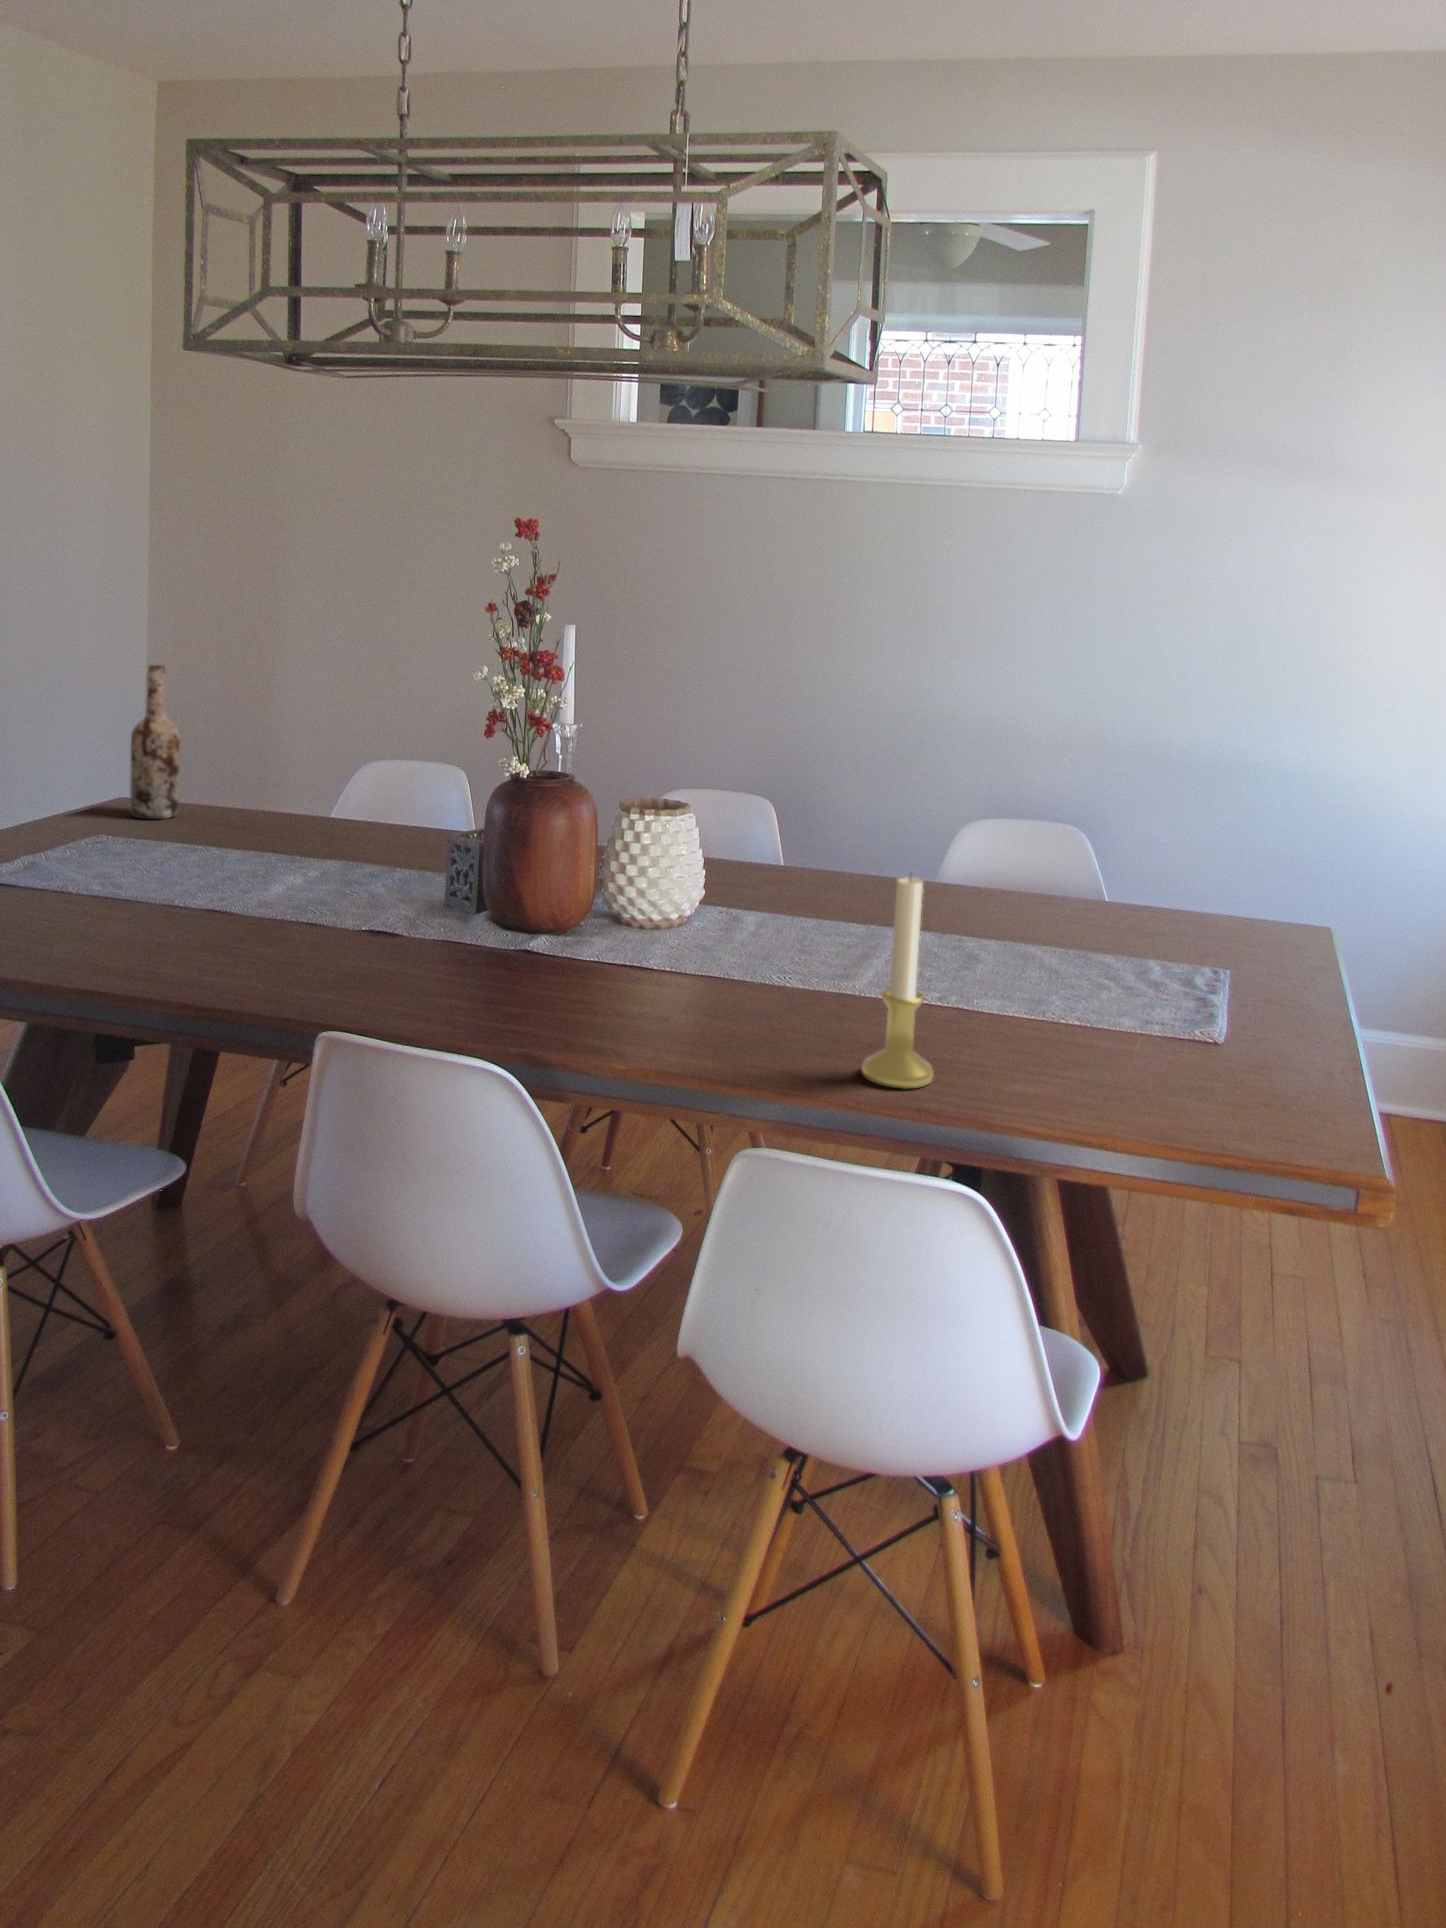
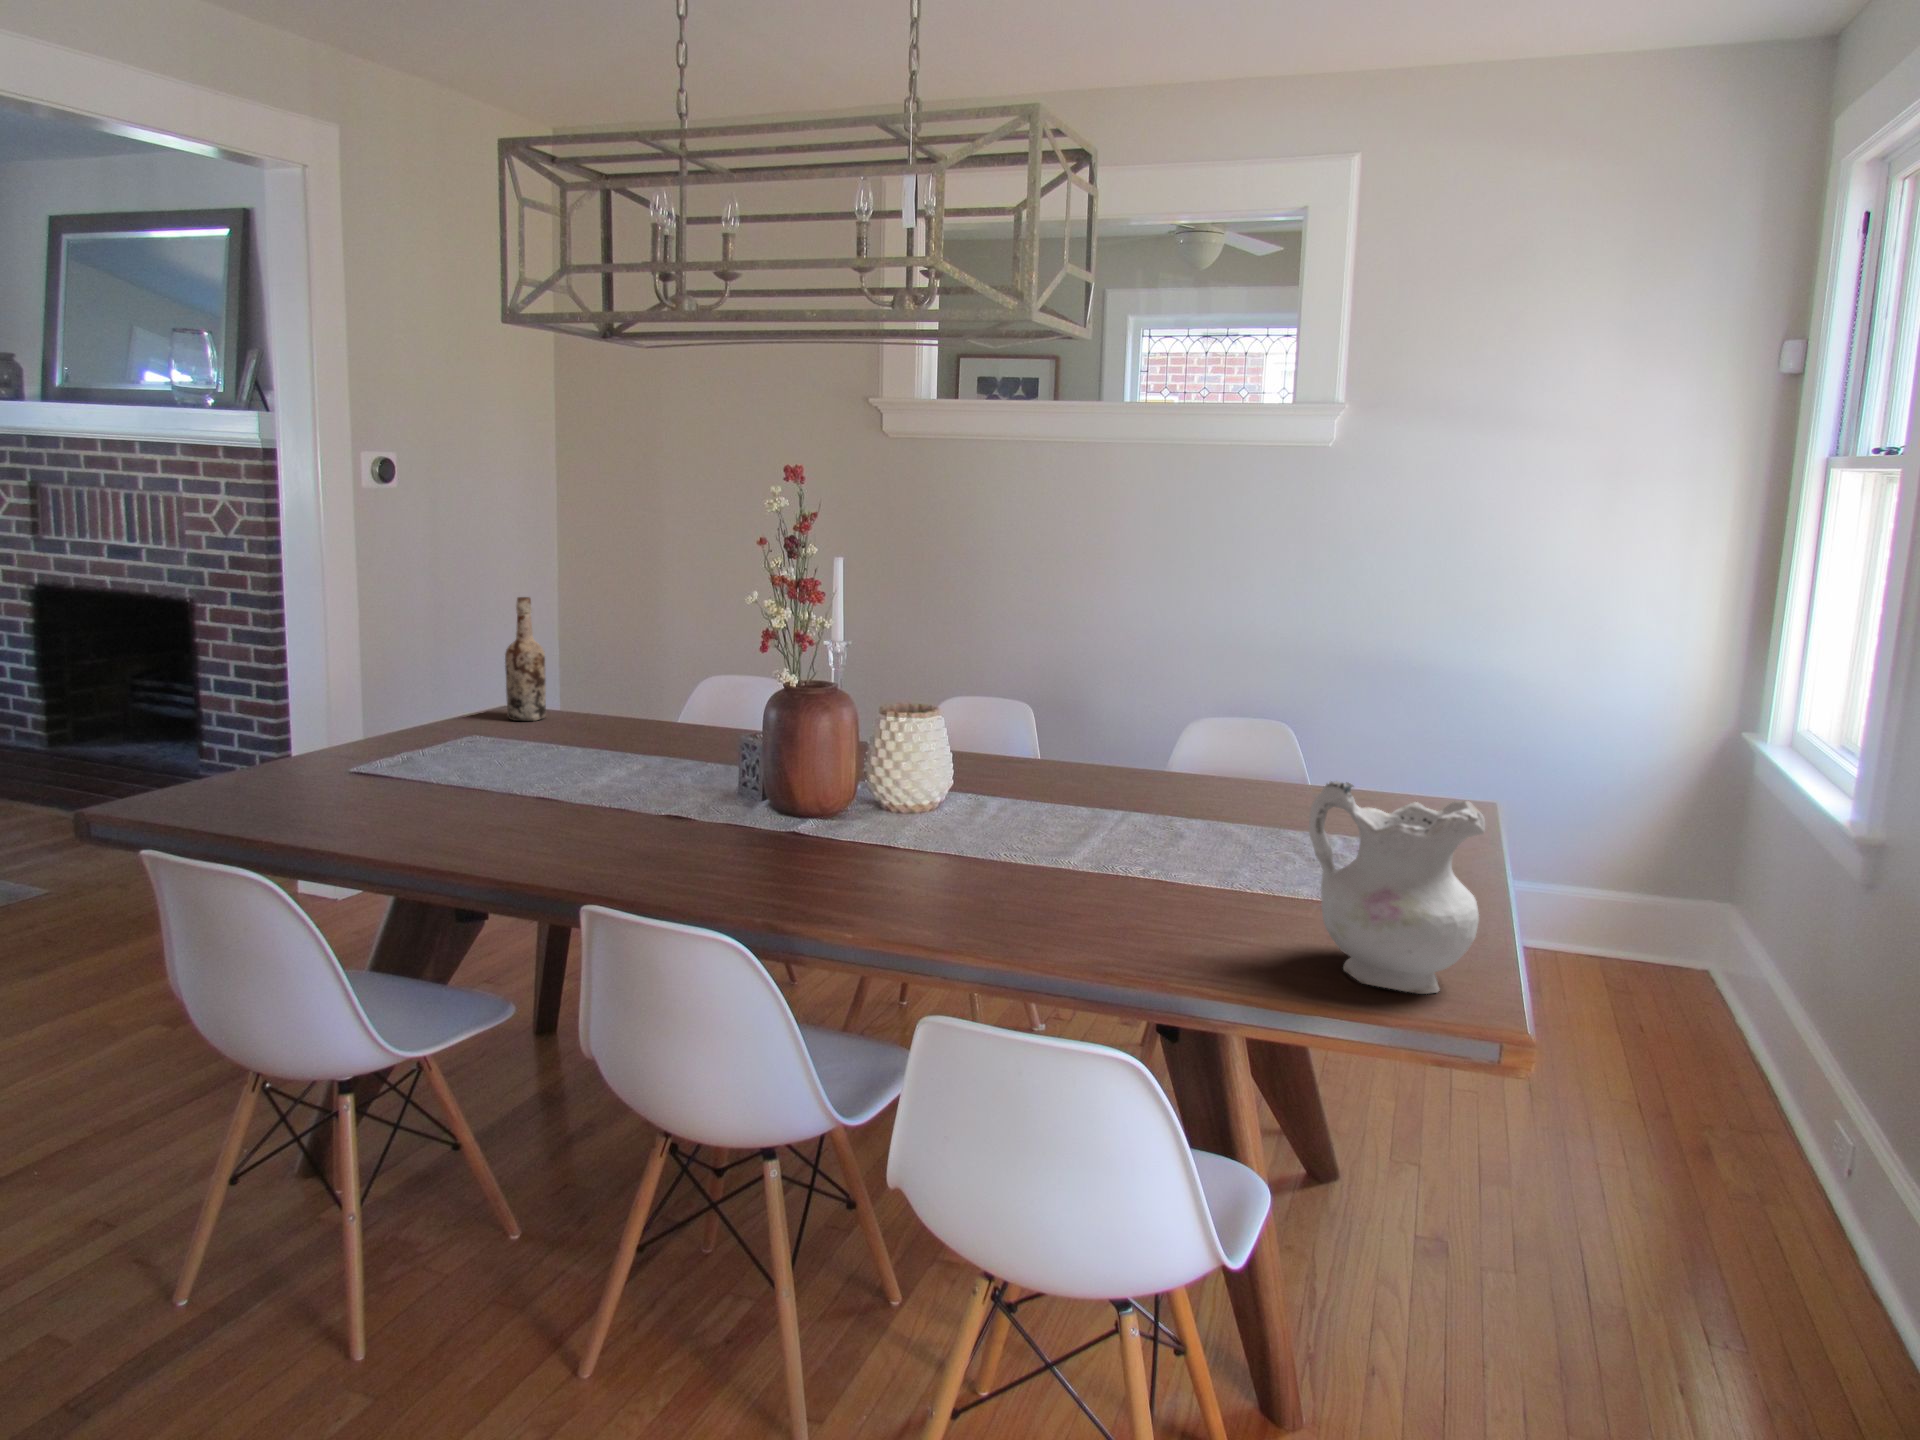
candle holder: present [862,877,933,1089] -> none [1059,769,1123,961]
ceramic pitcher: none [1137,883,1328,1119] -> present [1309,781,1485,994]

